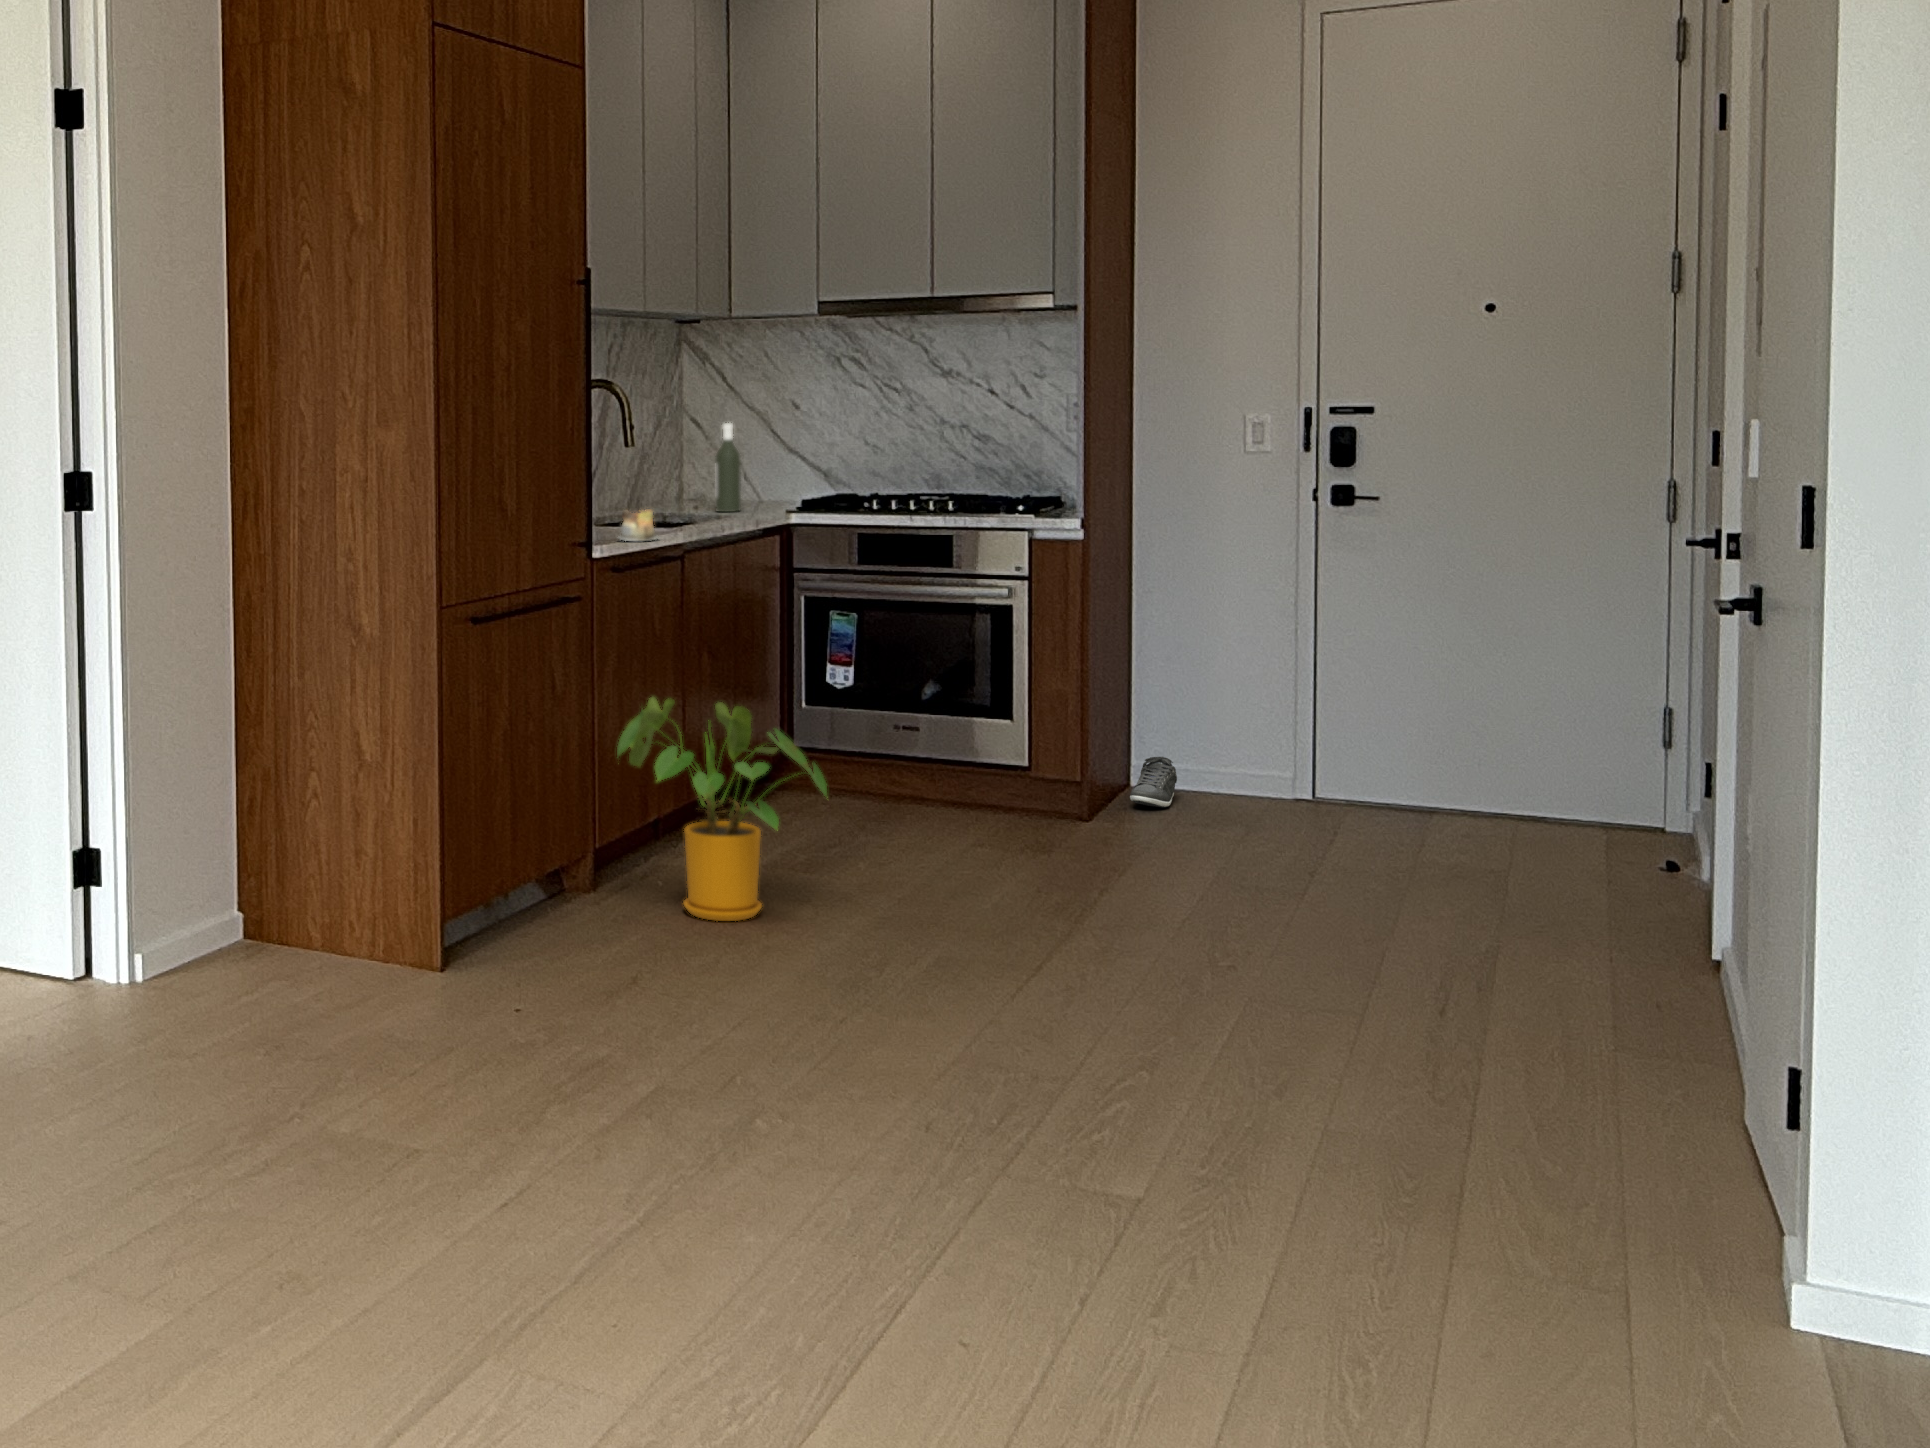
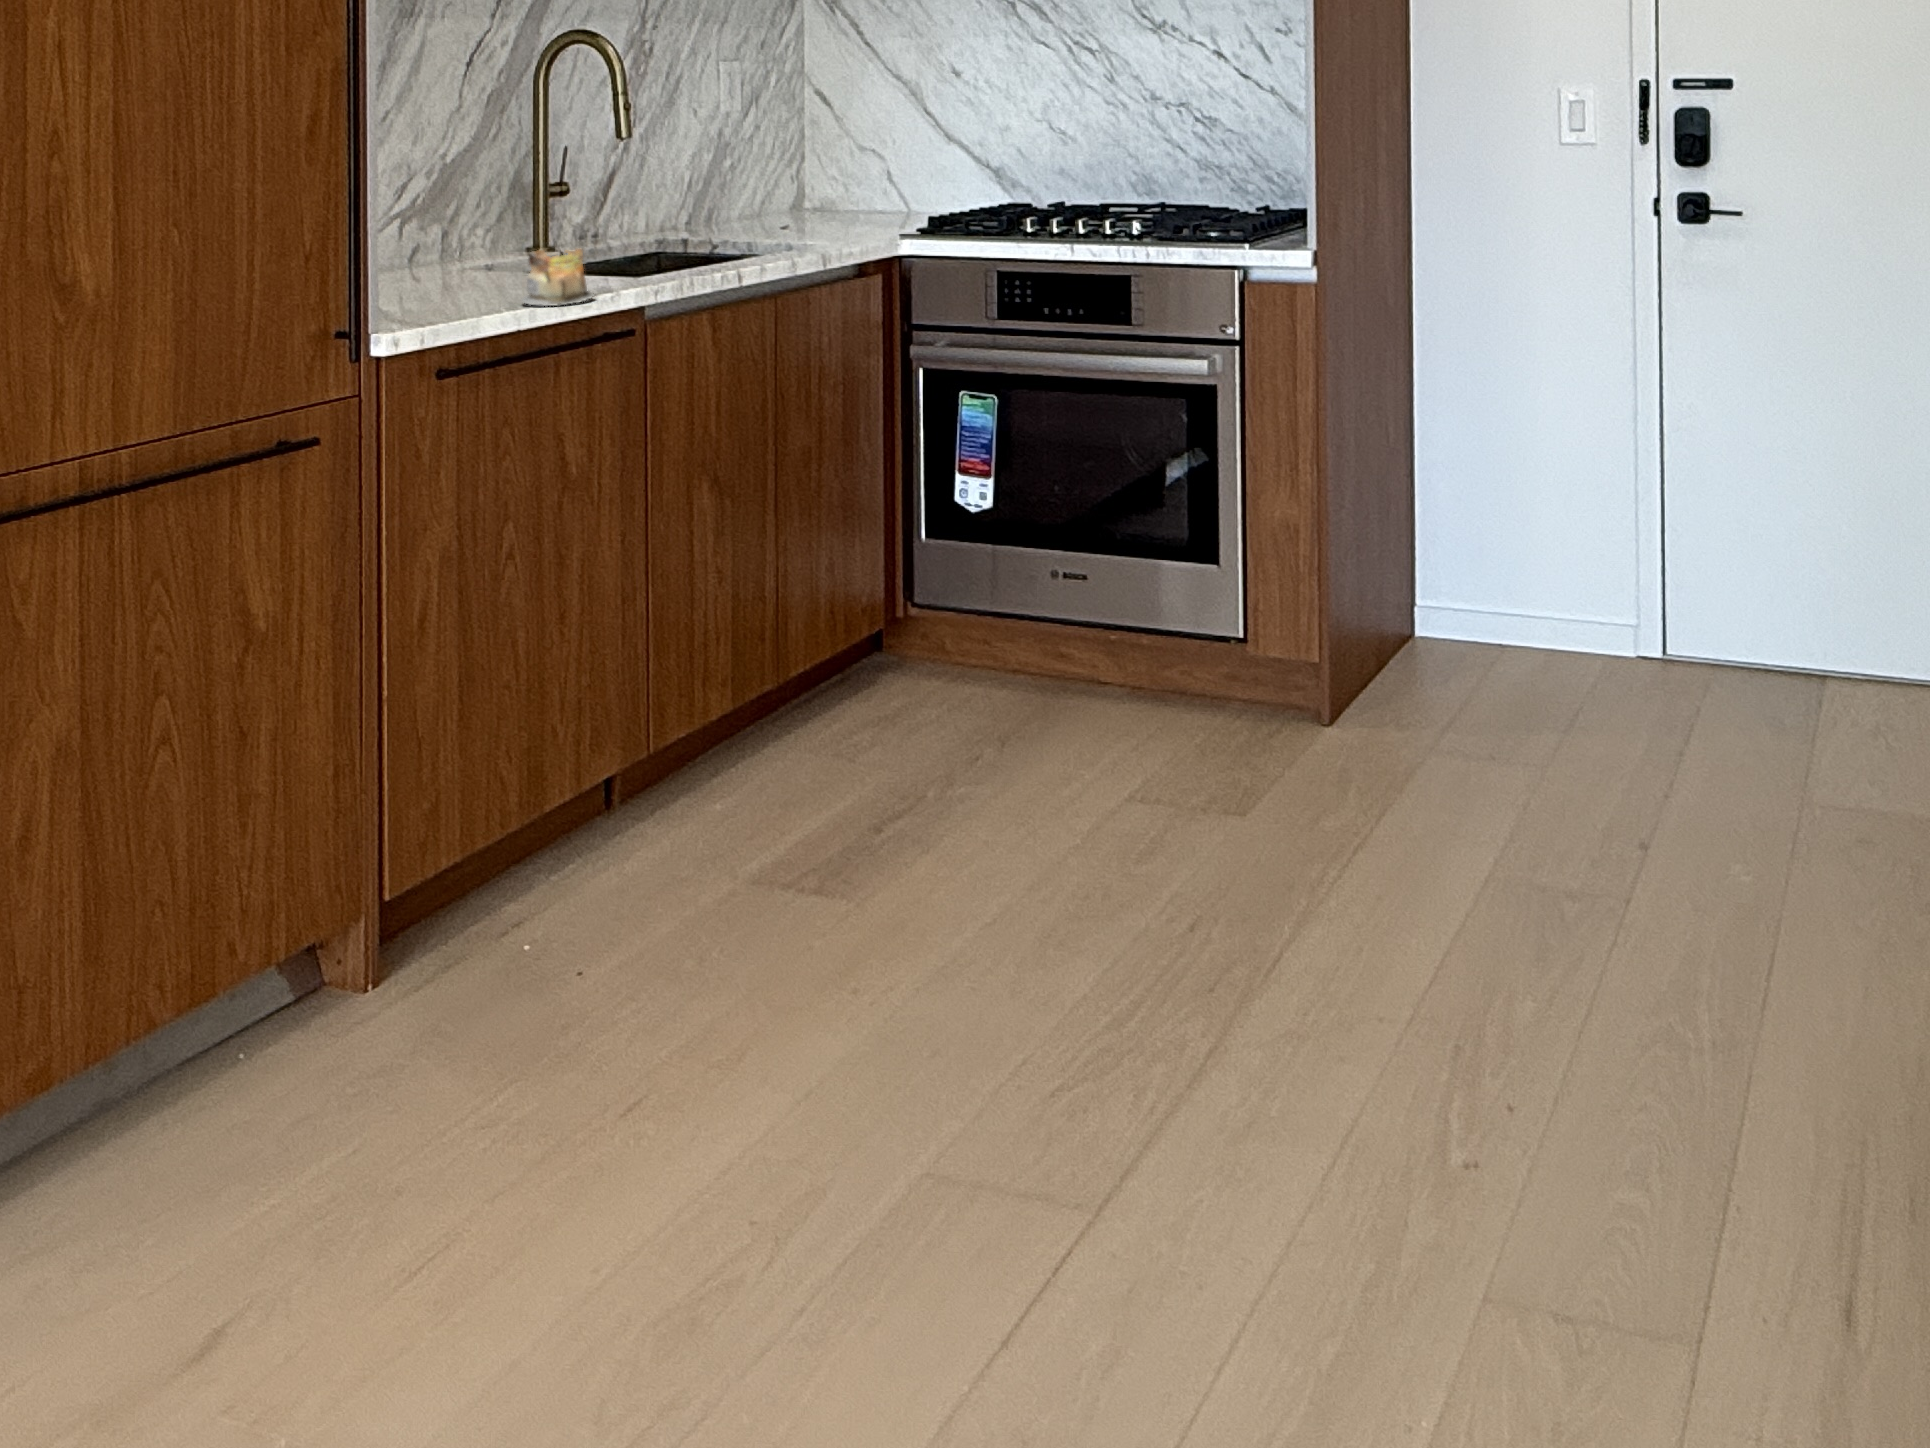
bottle: present [716,423,741,512] -> none [814,100,852,234]
house plant: present [617,697,827,921] -> none [379,602,768,1055]
shoe: present [1130,757,1177,807] -> none [1399,600,1471,683]

